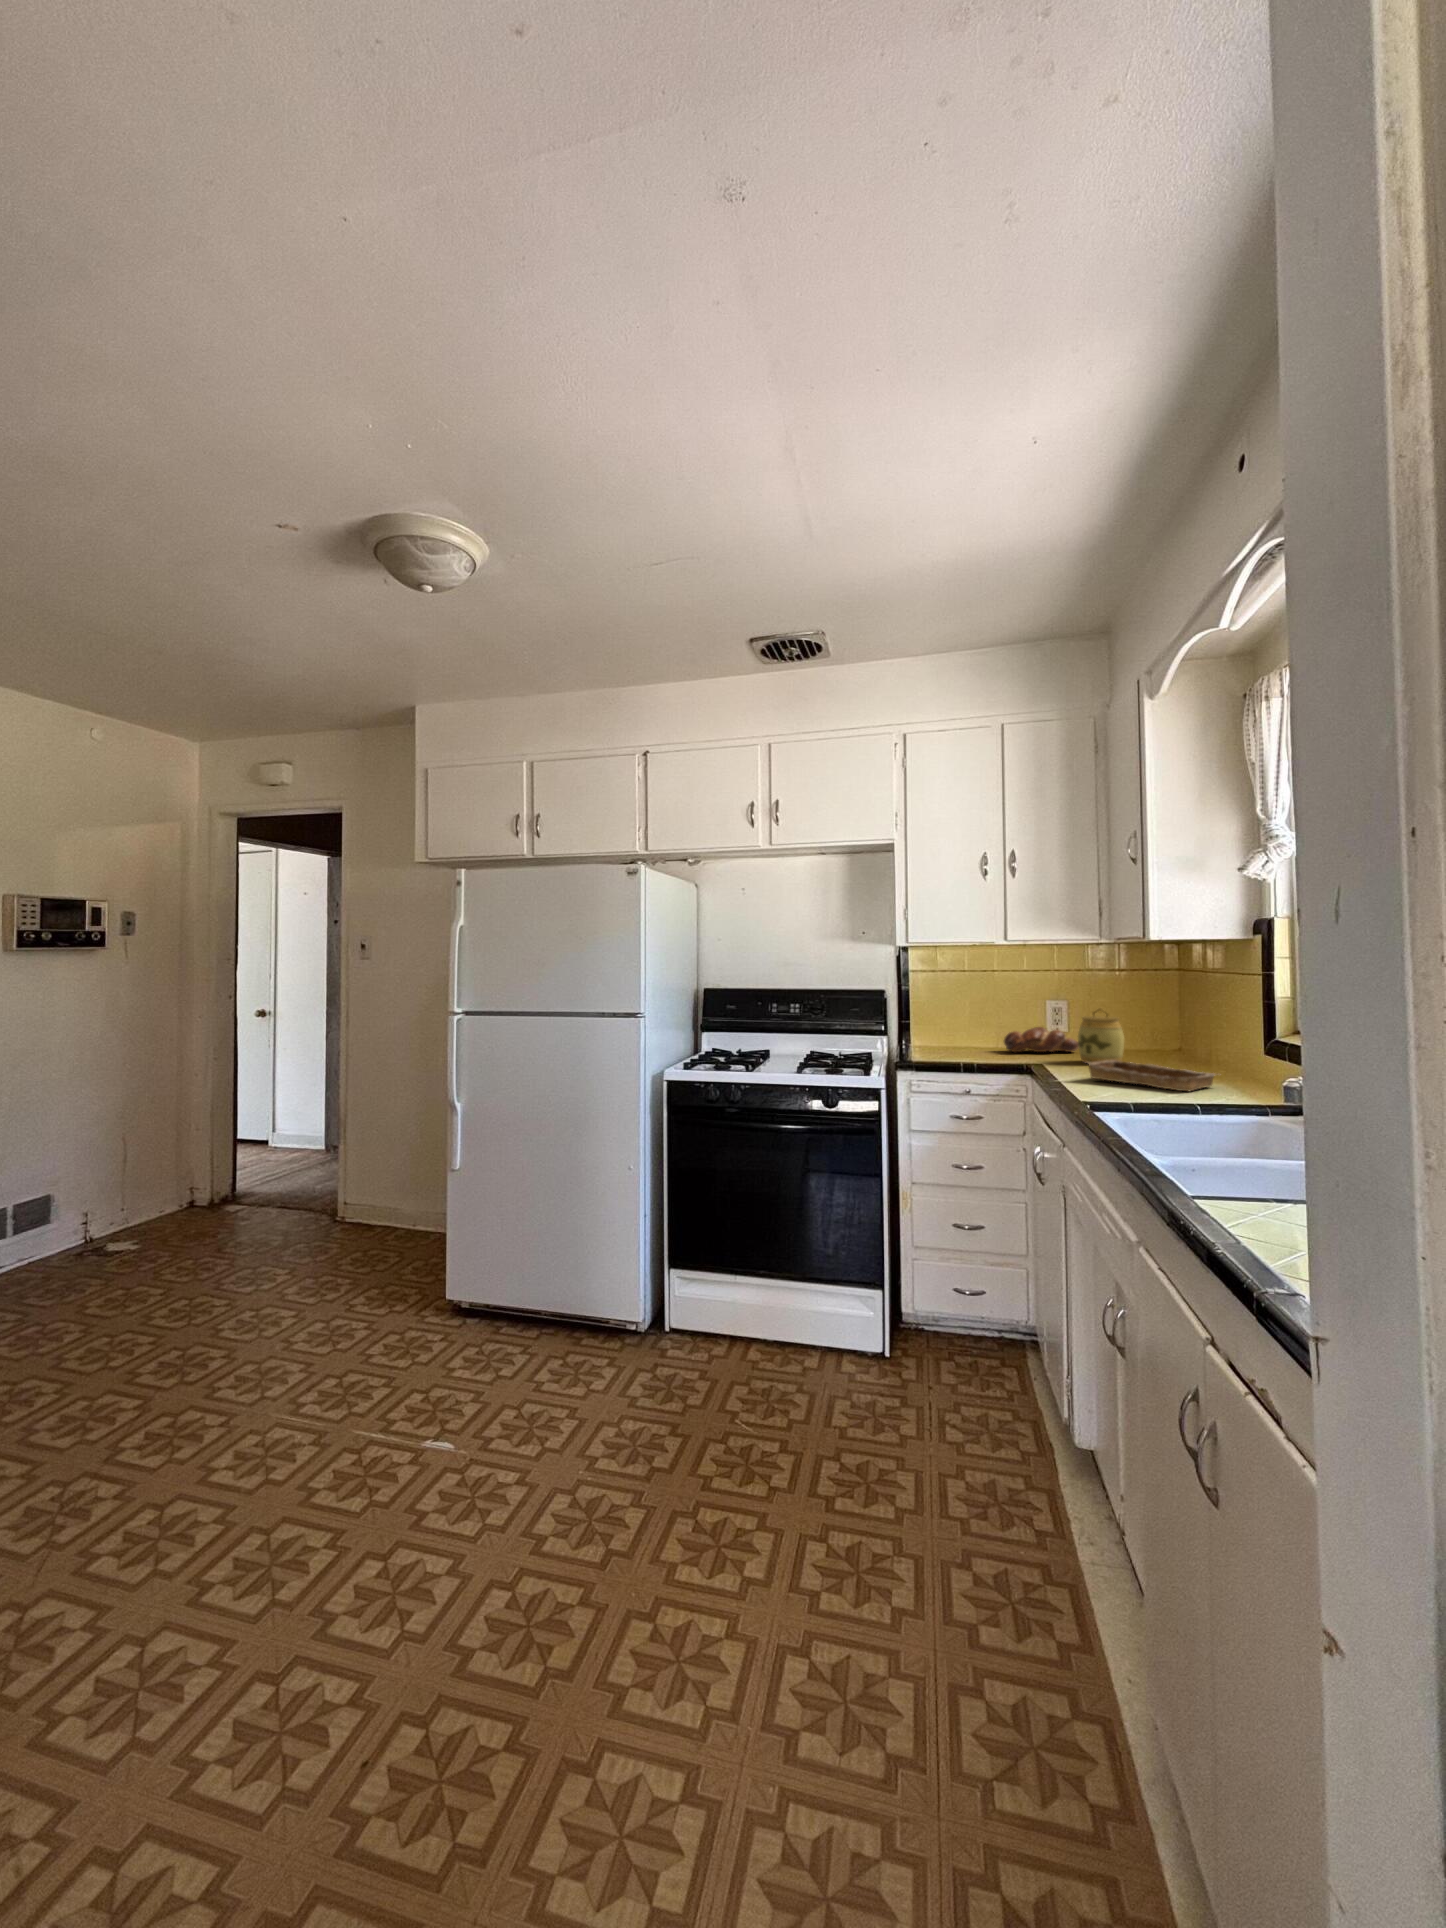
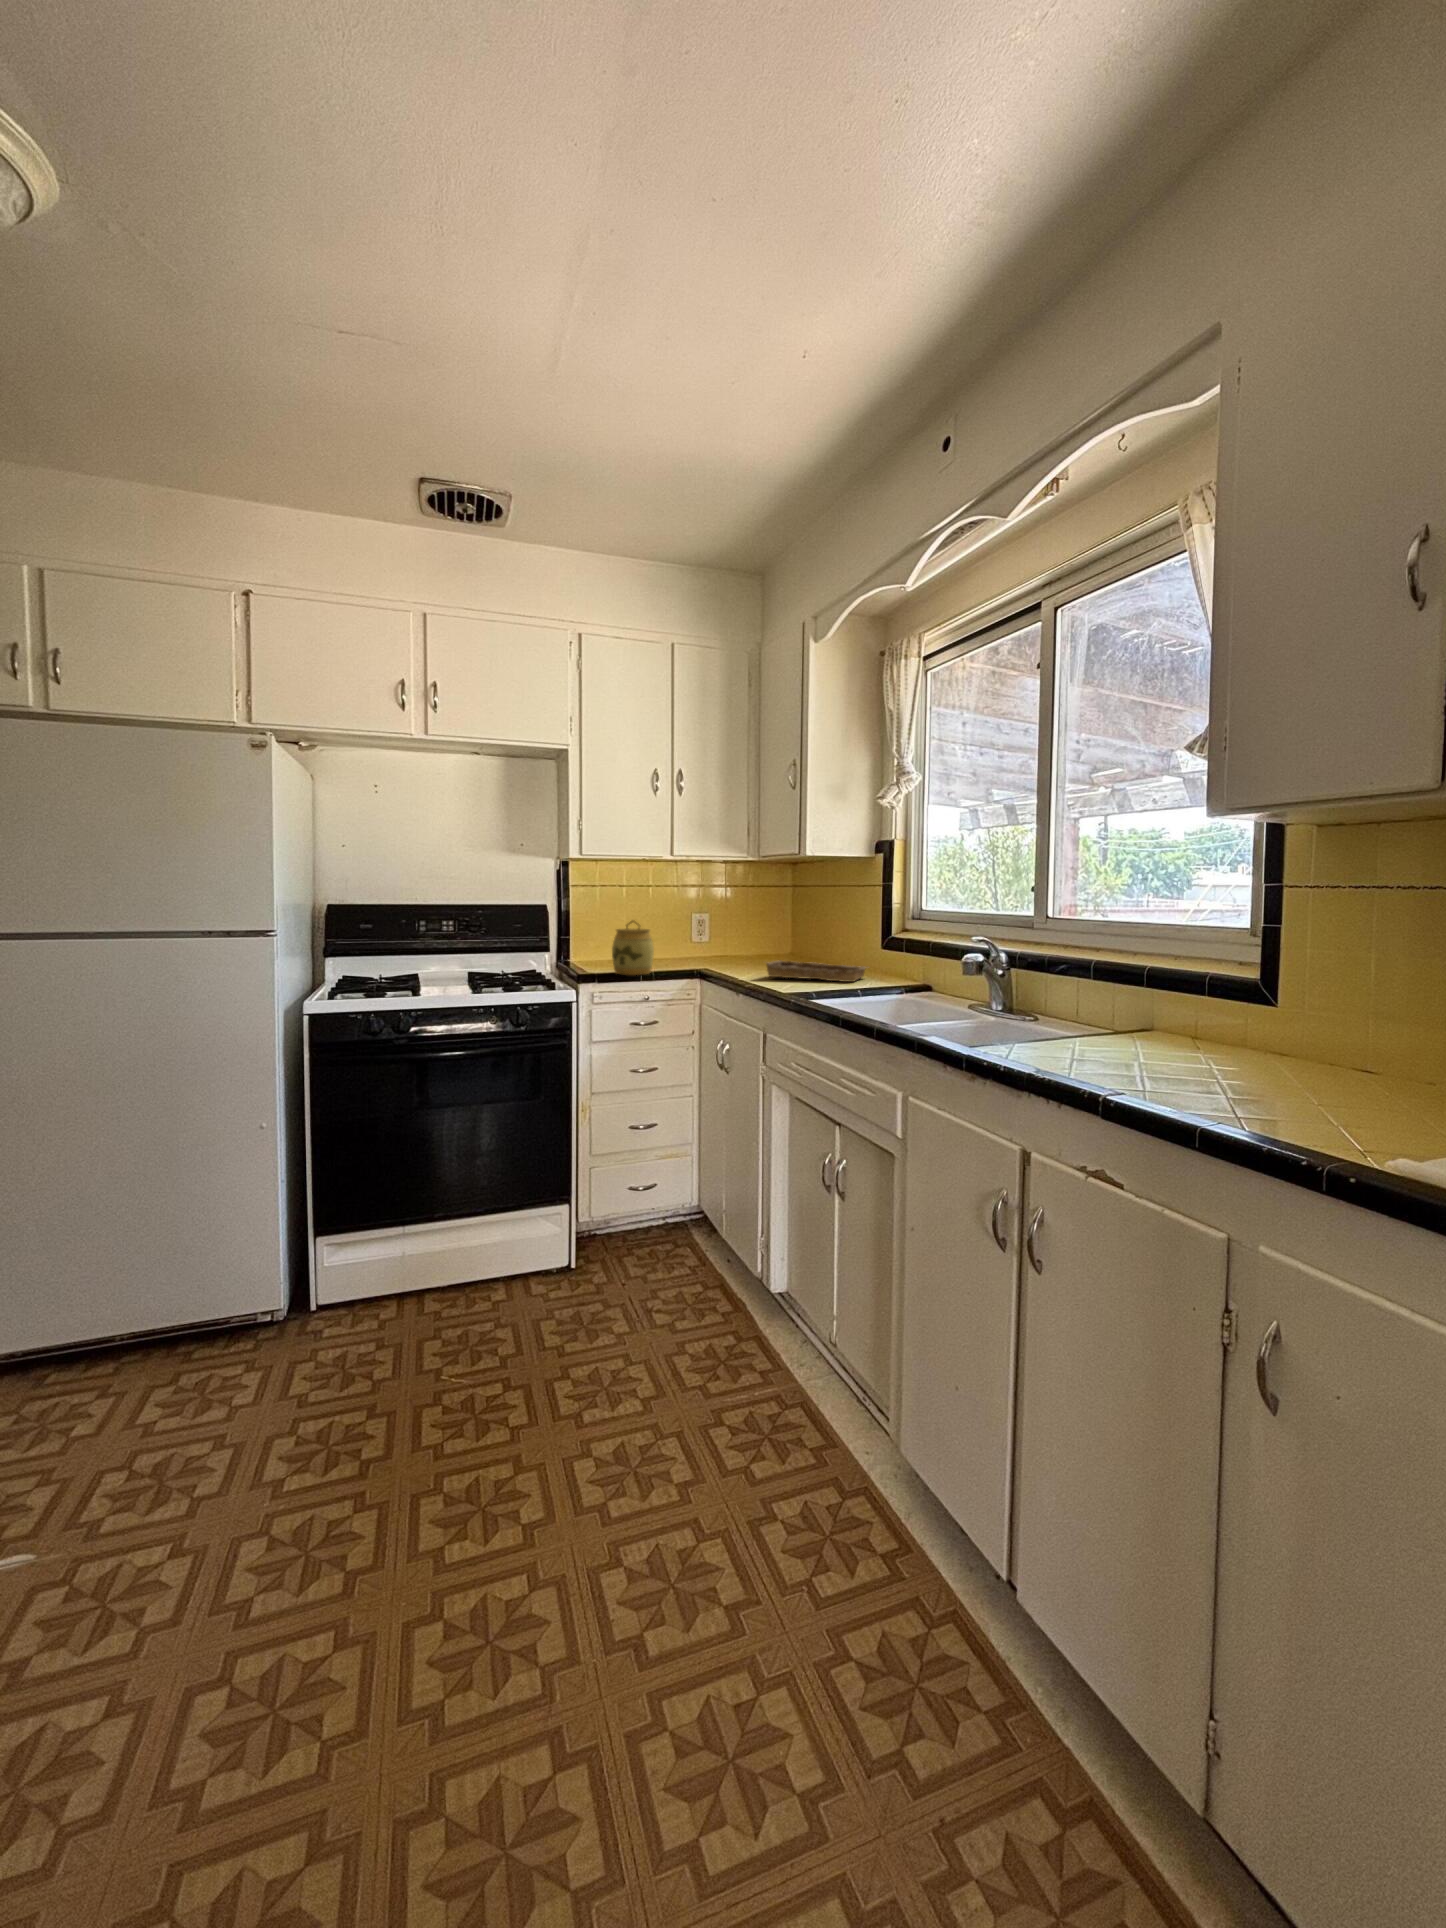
jar: present [1078,1008,1124,1063] -> present [612,920,654,975]
bread loaf: present [1004,1027,1079,1052] -> none [655,938,721,962]

